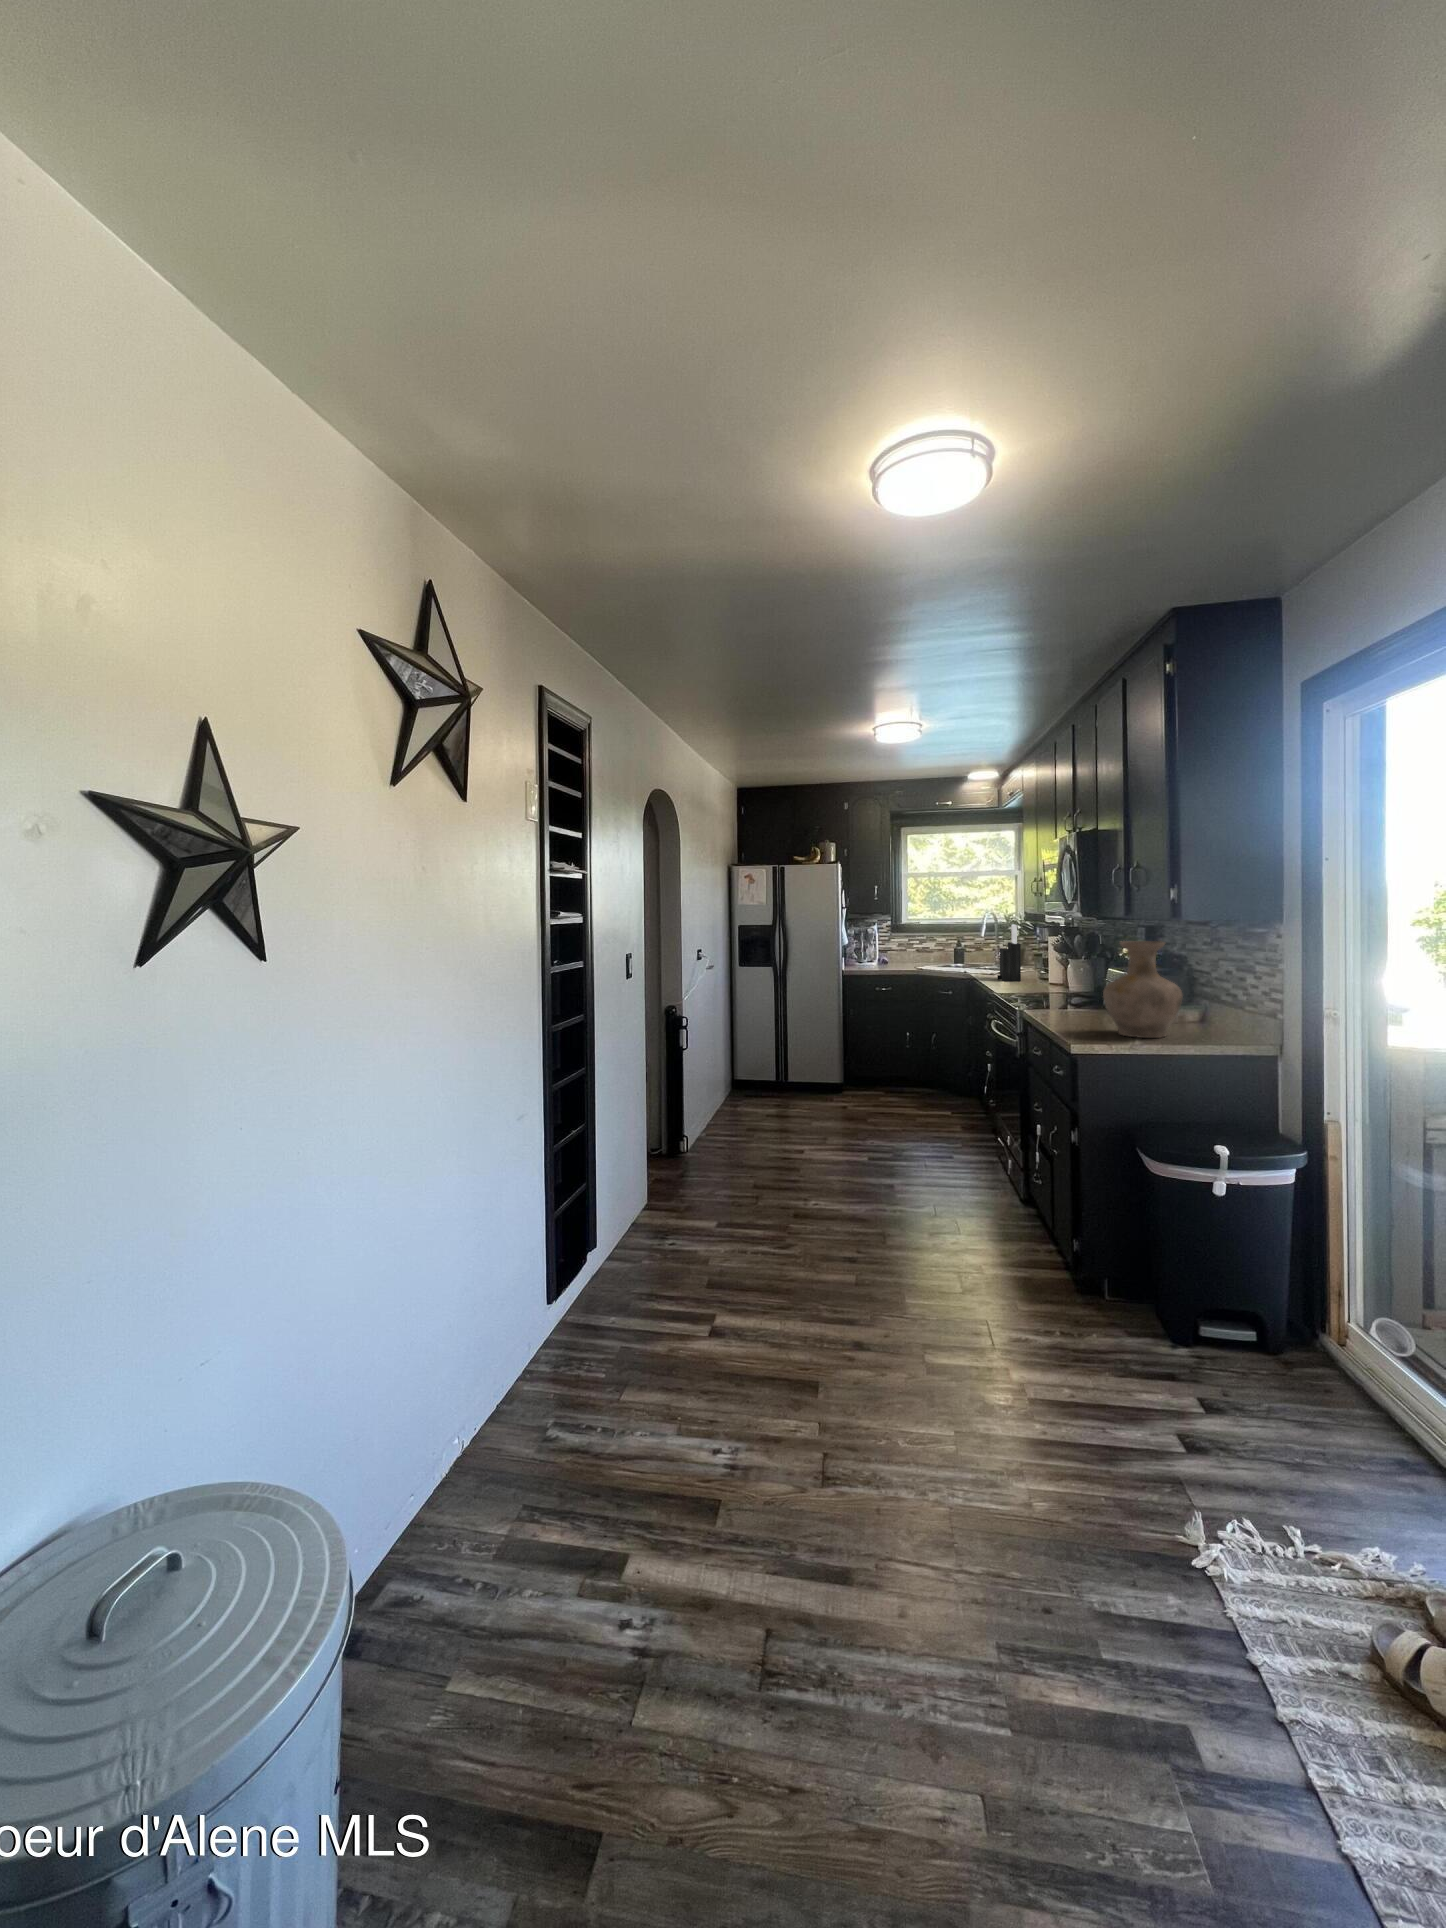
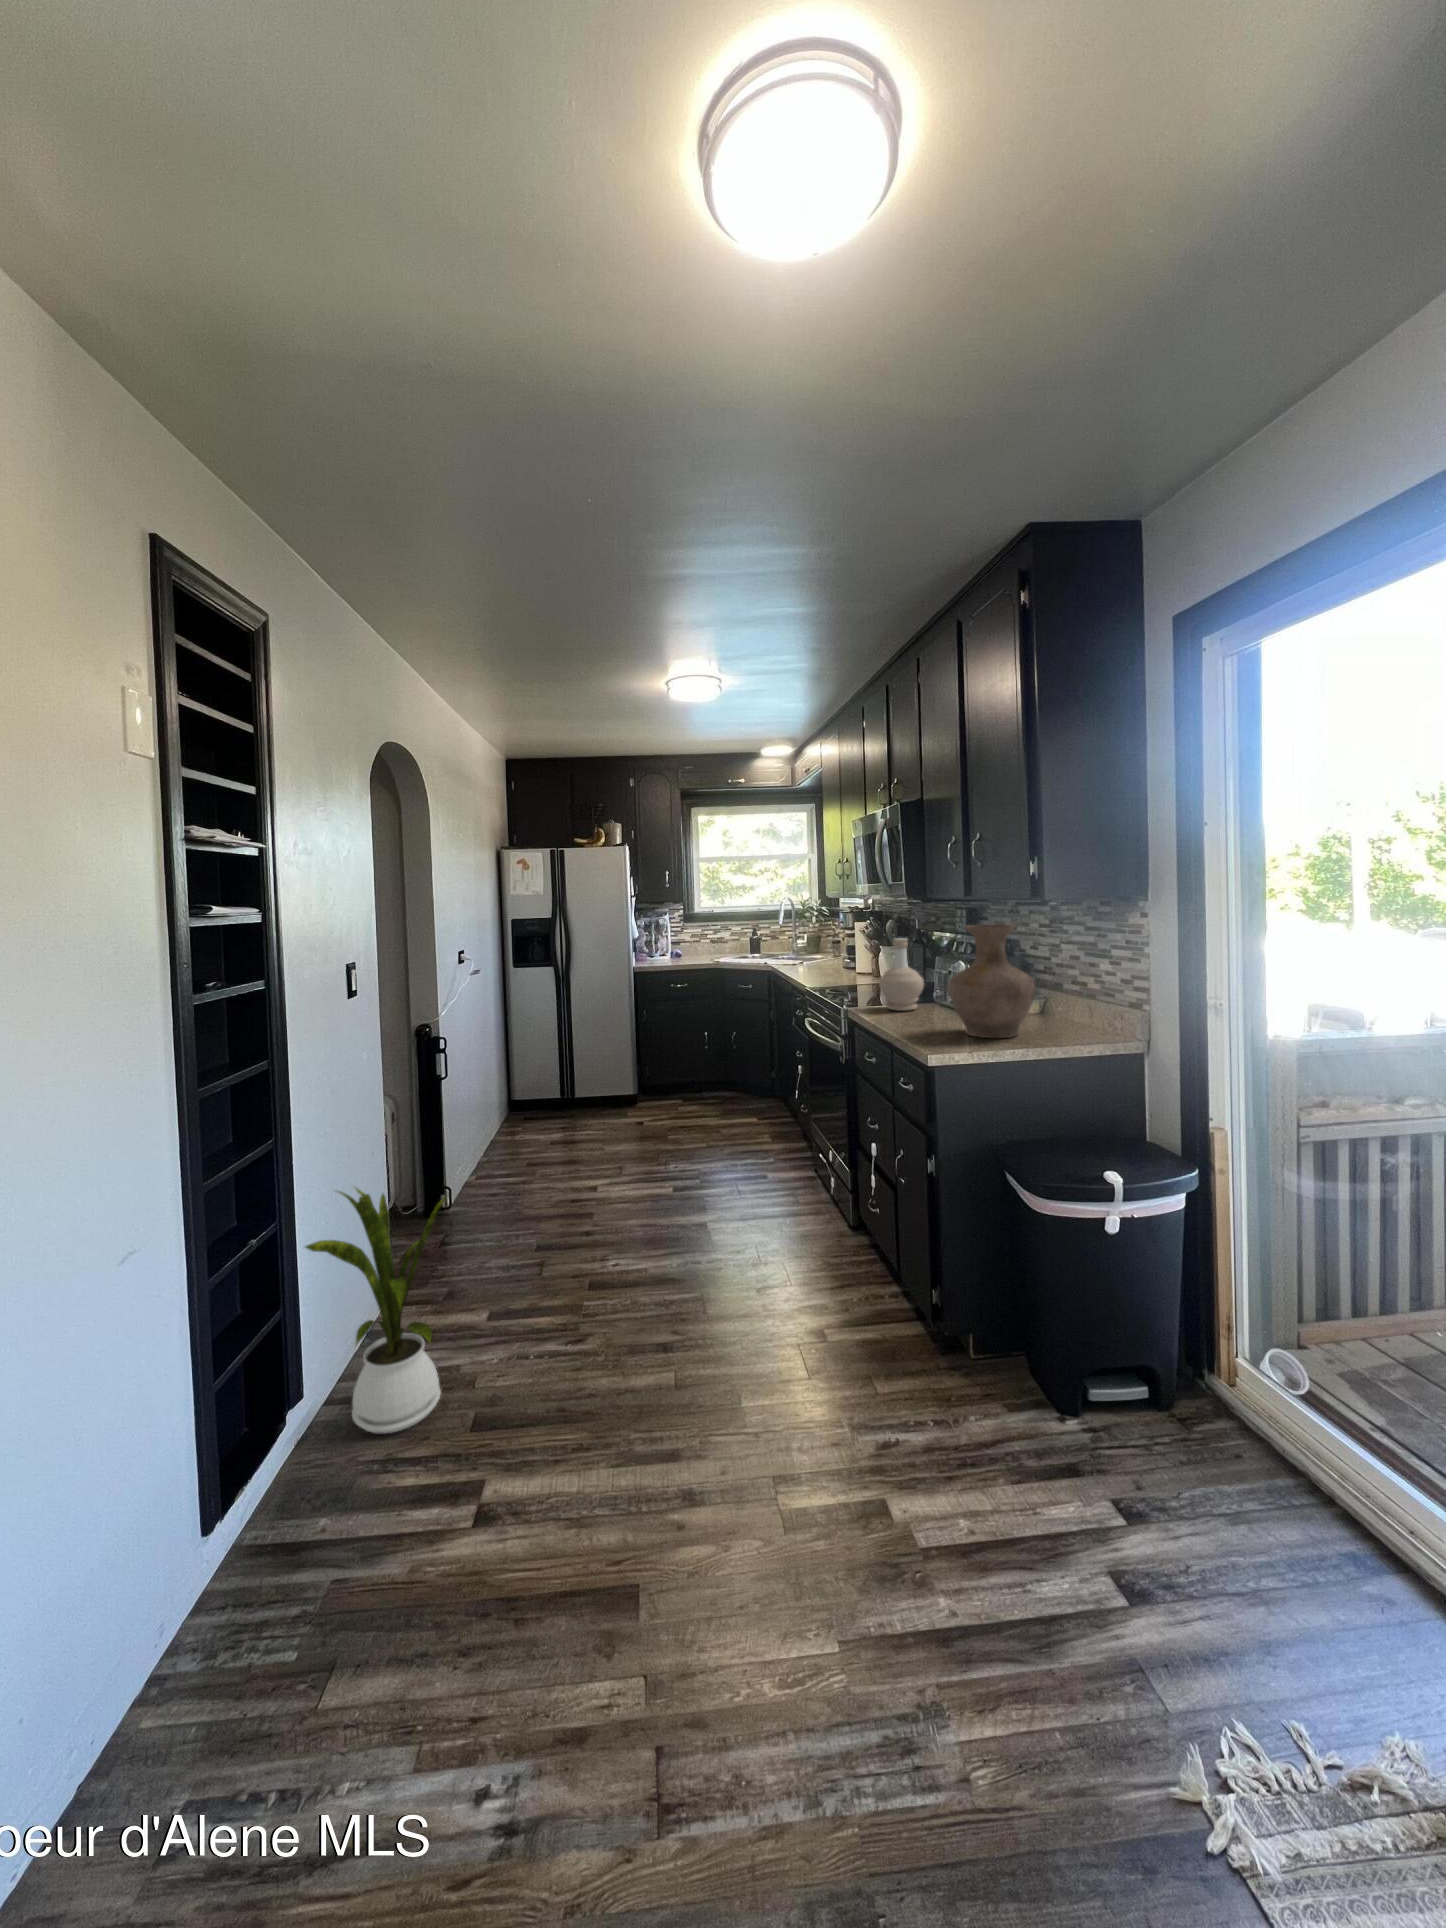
knife block: present [998,924,1021,981] -> none [801,911,826,972]
bottle: none [1053,951,1095,1015] -> present [879,938,924,1011]
house plant: none [603,1108,696,1281] -> present [305,1188,447,1433]

